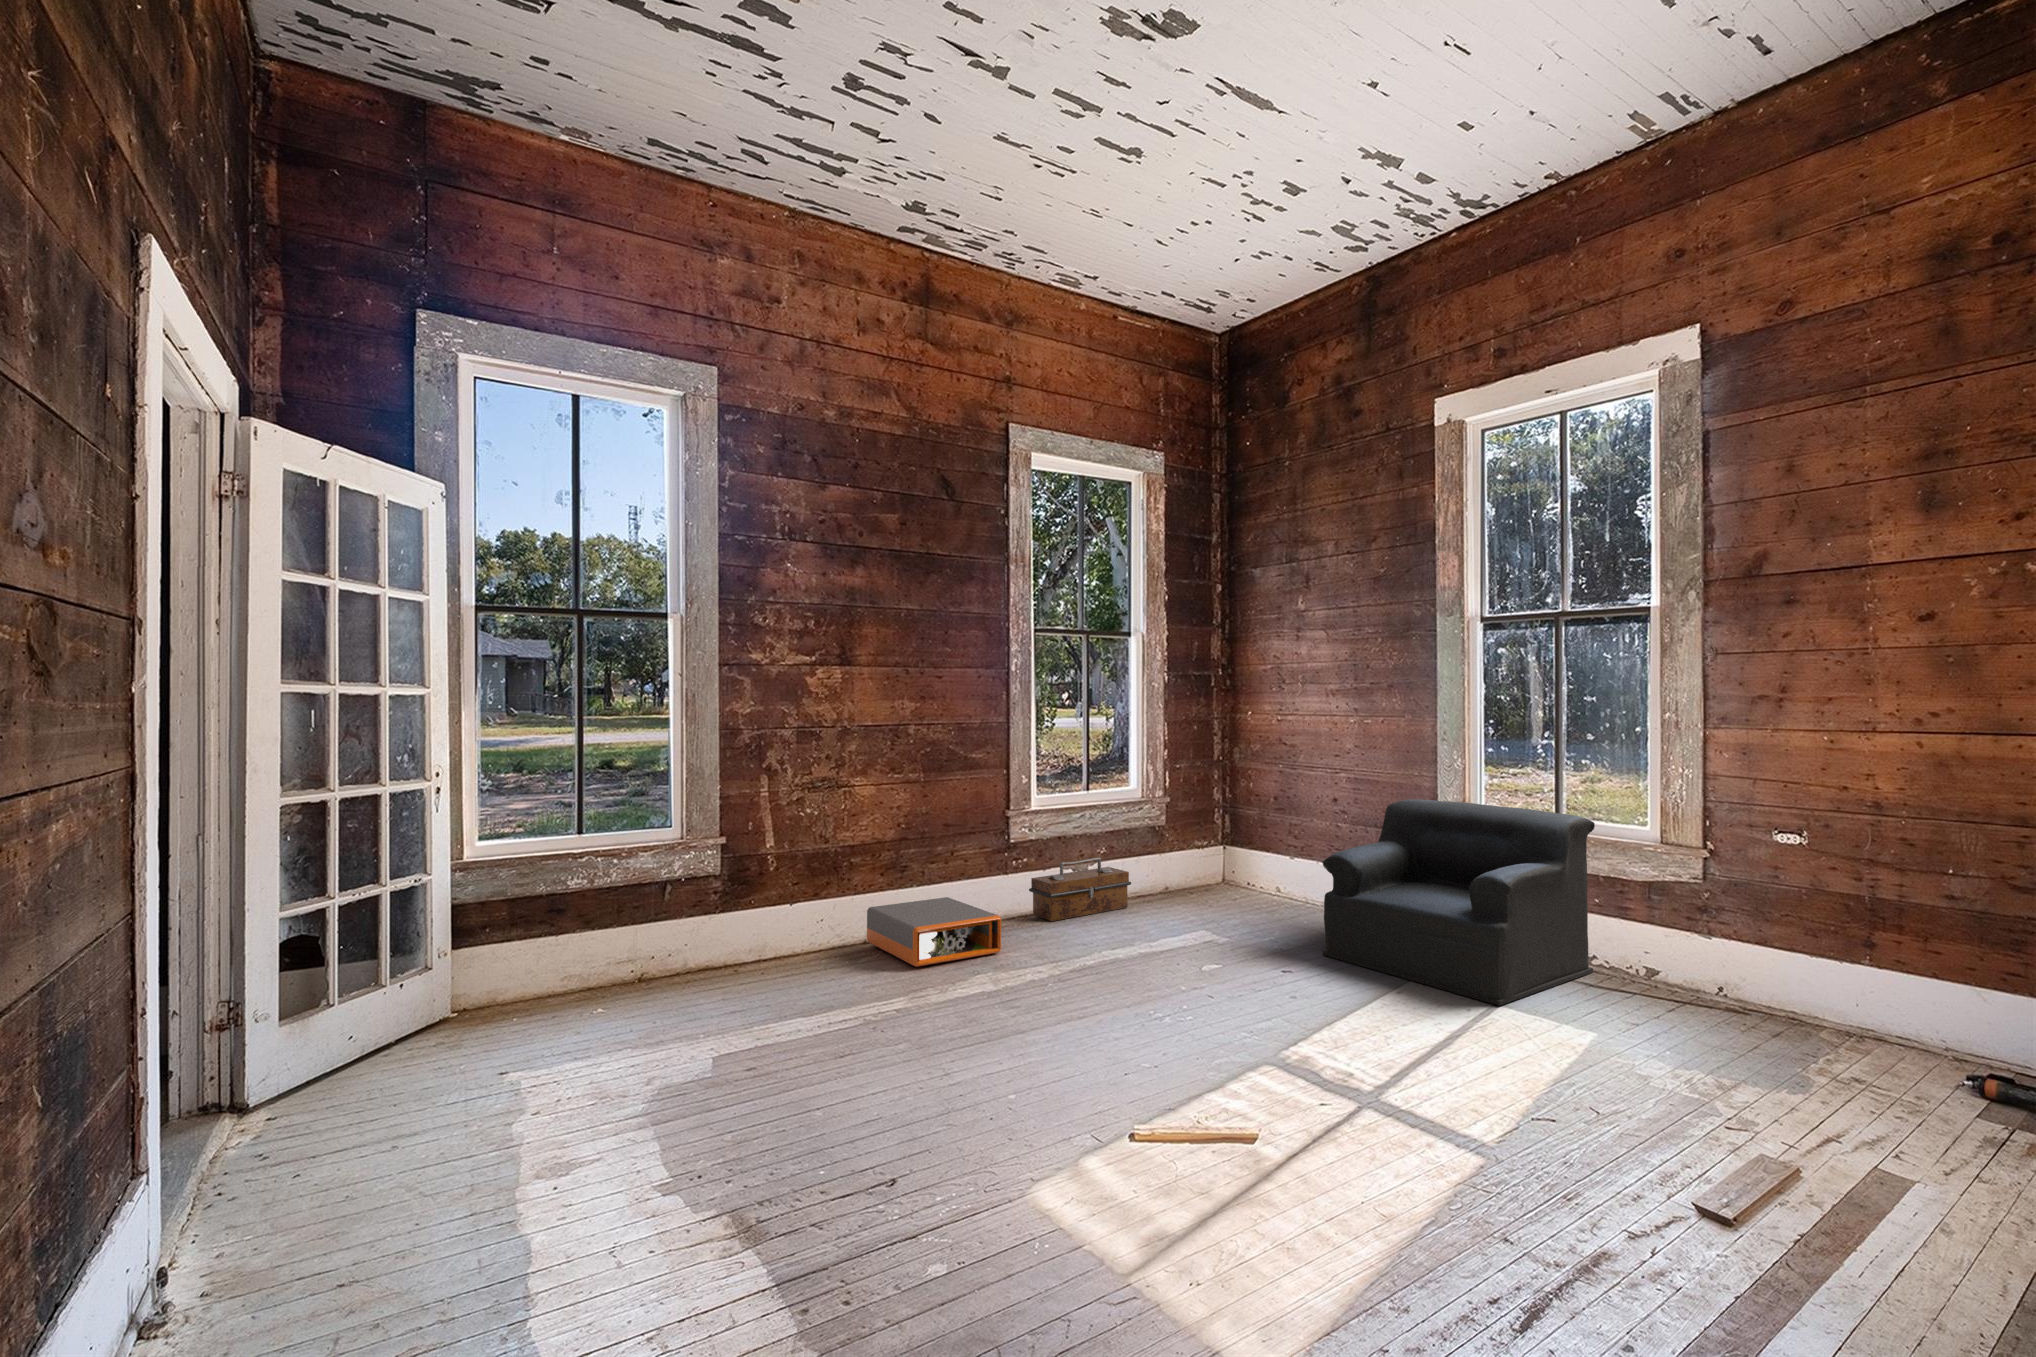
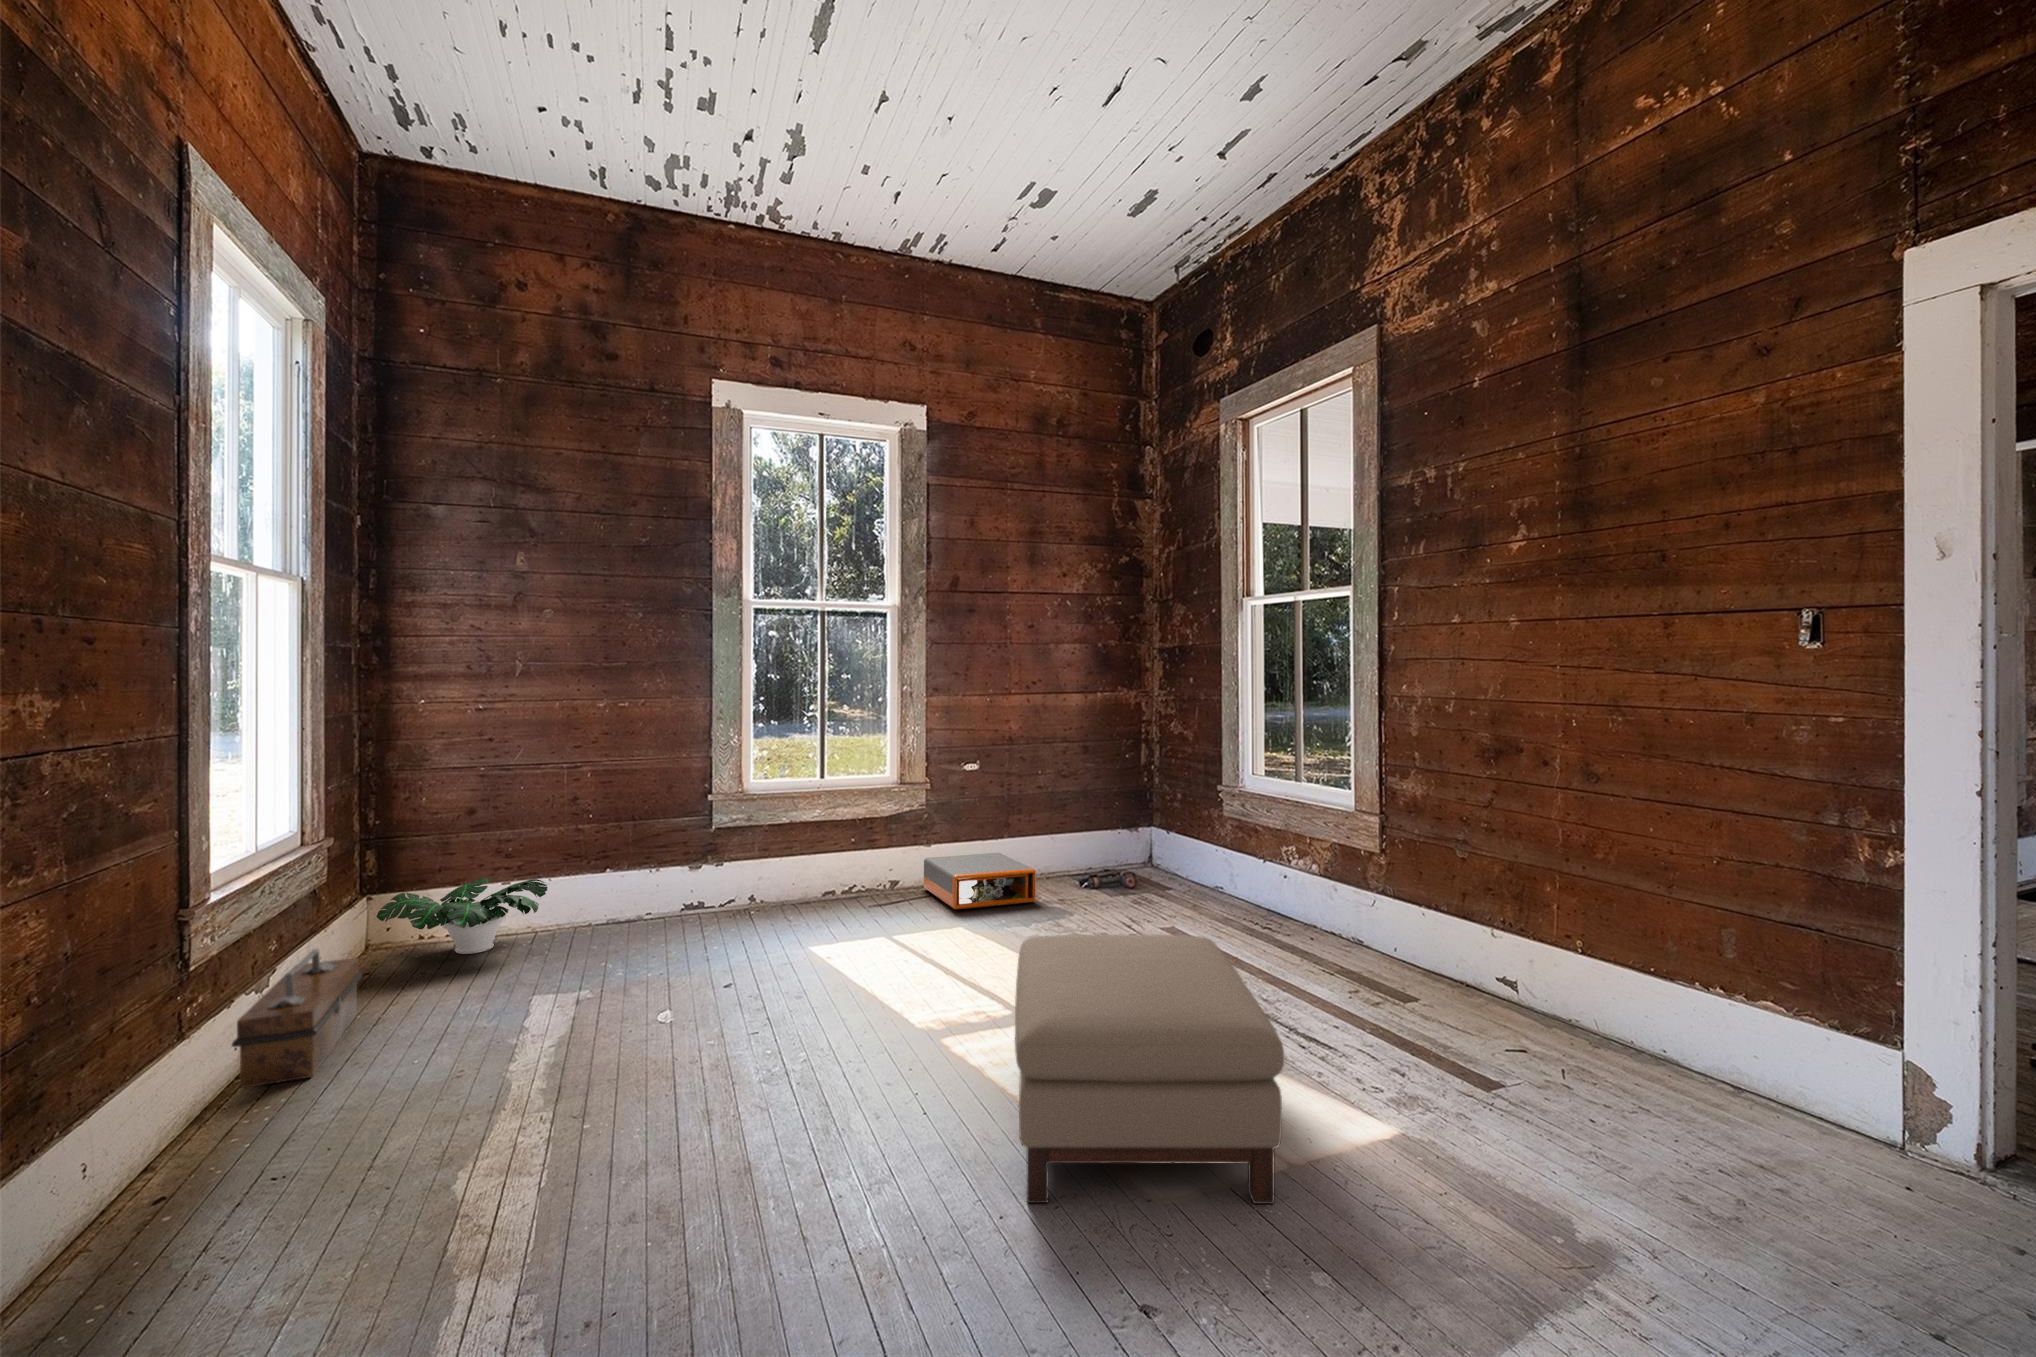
armchair: present [1322,799,1595,1006] -> none [688,773,900,957]
potted plant: none [1190,847,1304,903] -> present [377,878,547,954]
storage box: present [867,897,1001,967] -> present [924,853,1036,909]
ottoman: none [978,971,1330,1235] -> present [1015,935,1284,1204]

